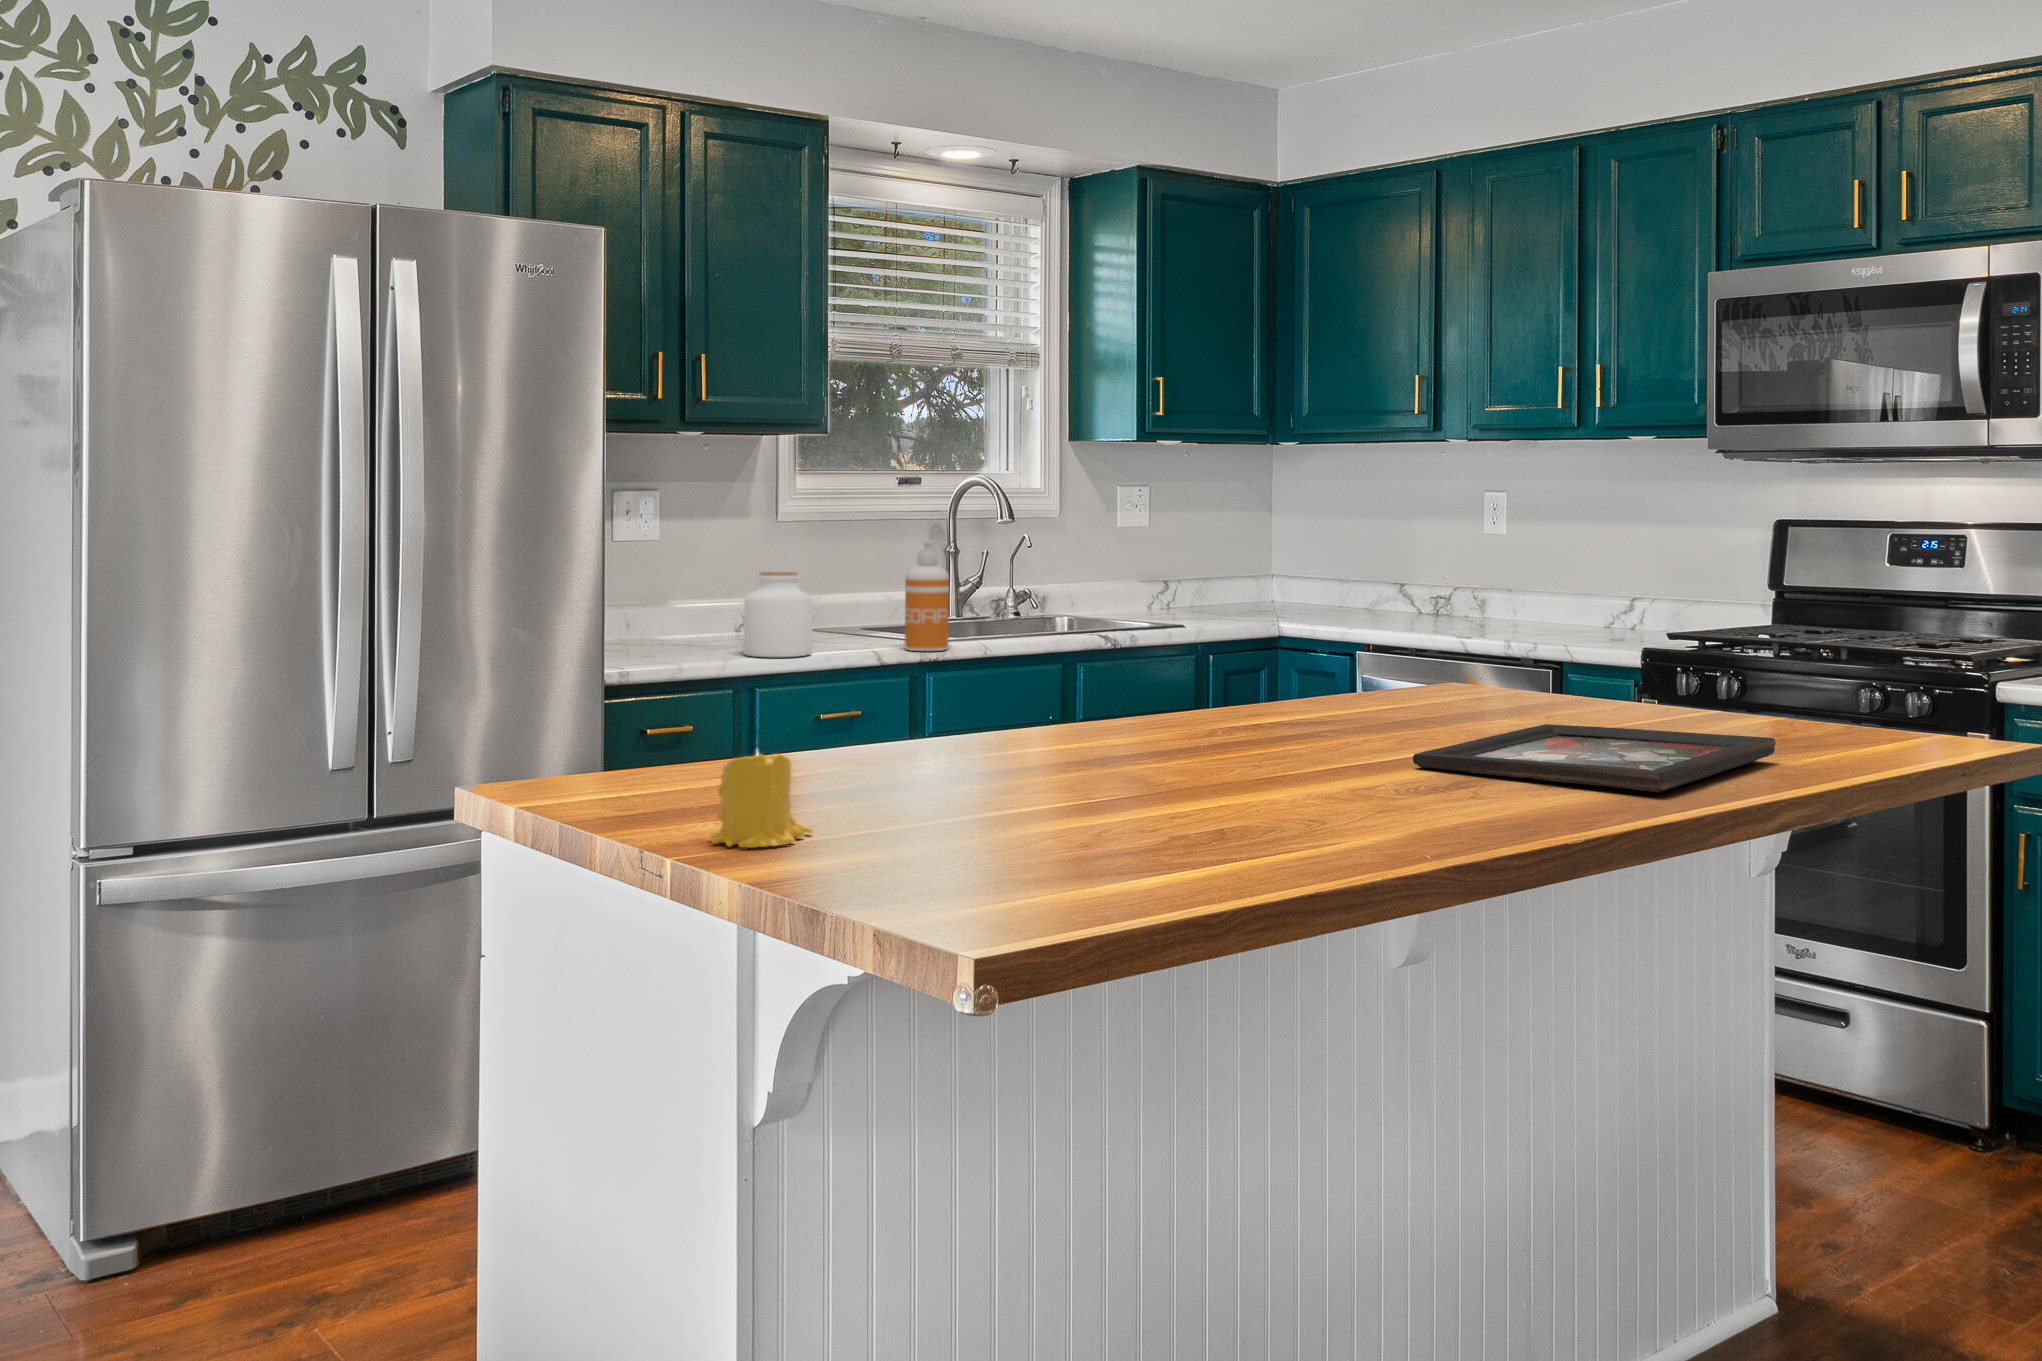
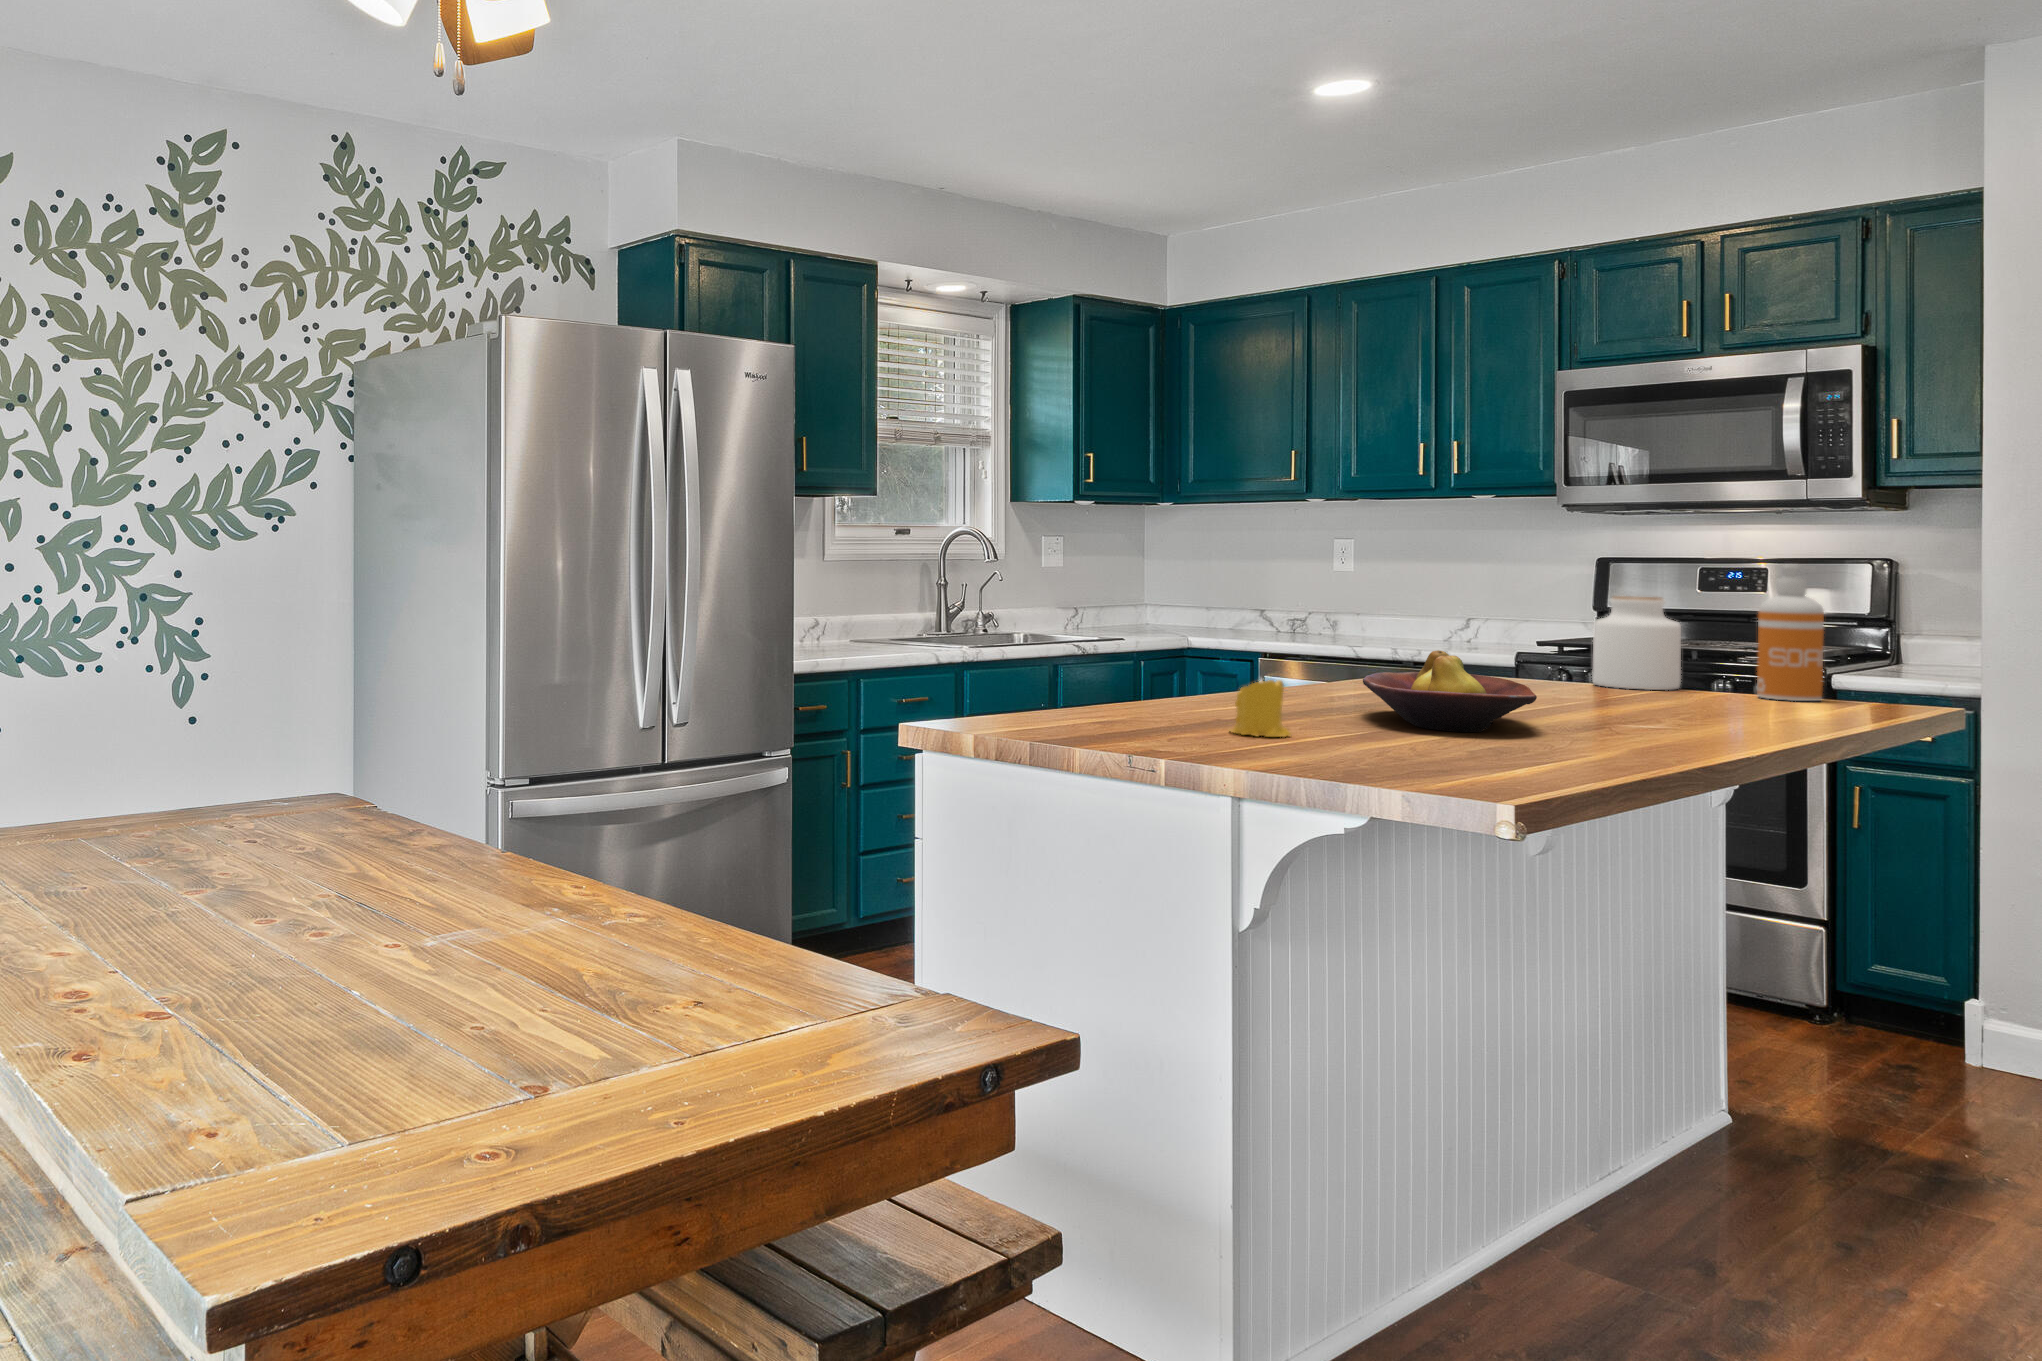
soap dispenser: present [904,540,949,651] -> present [1757,565,1824,701]
jar: present [744,572,812,657] -> present [1592,596,1681,690]
fruit bowl: none [1005,692,1263,829] -> present [1363,650,1537,732]
decorative tray: present [1413,724,1776,792] -> none [1569,685,1808,719]

